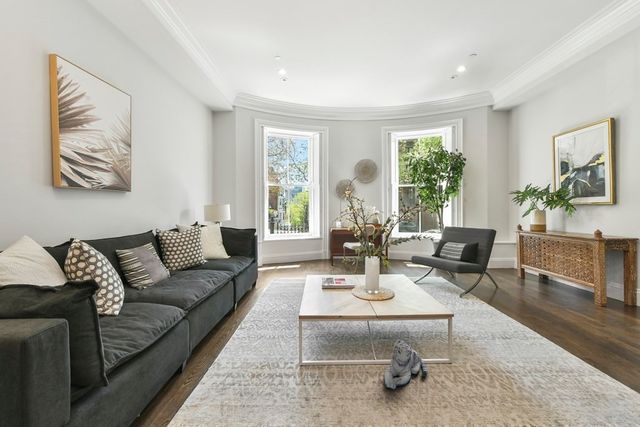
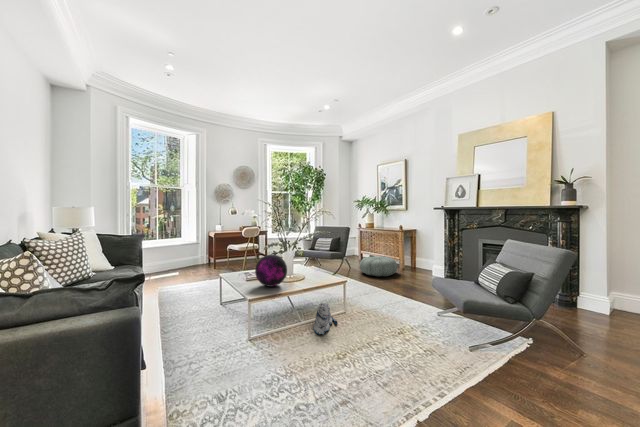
decorative orb: none [321,262,360,302] -> present [255,254,287,287]
pouf: none [509,274,582,310] -> present [360,256,397,276]

